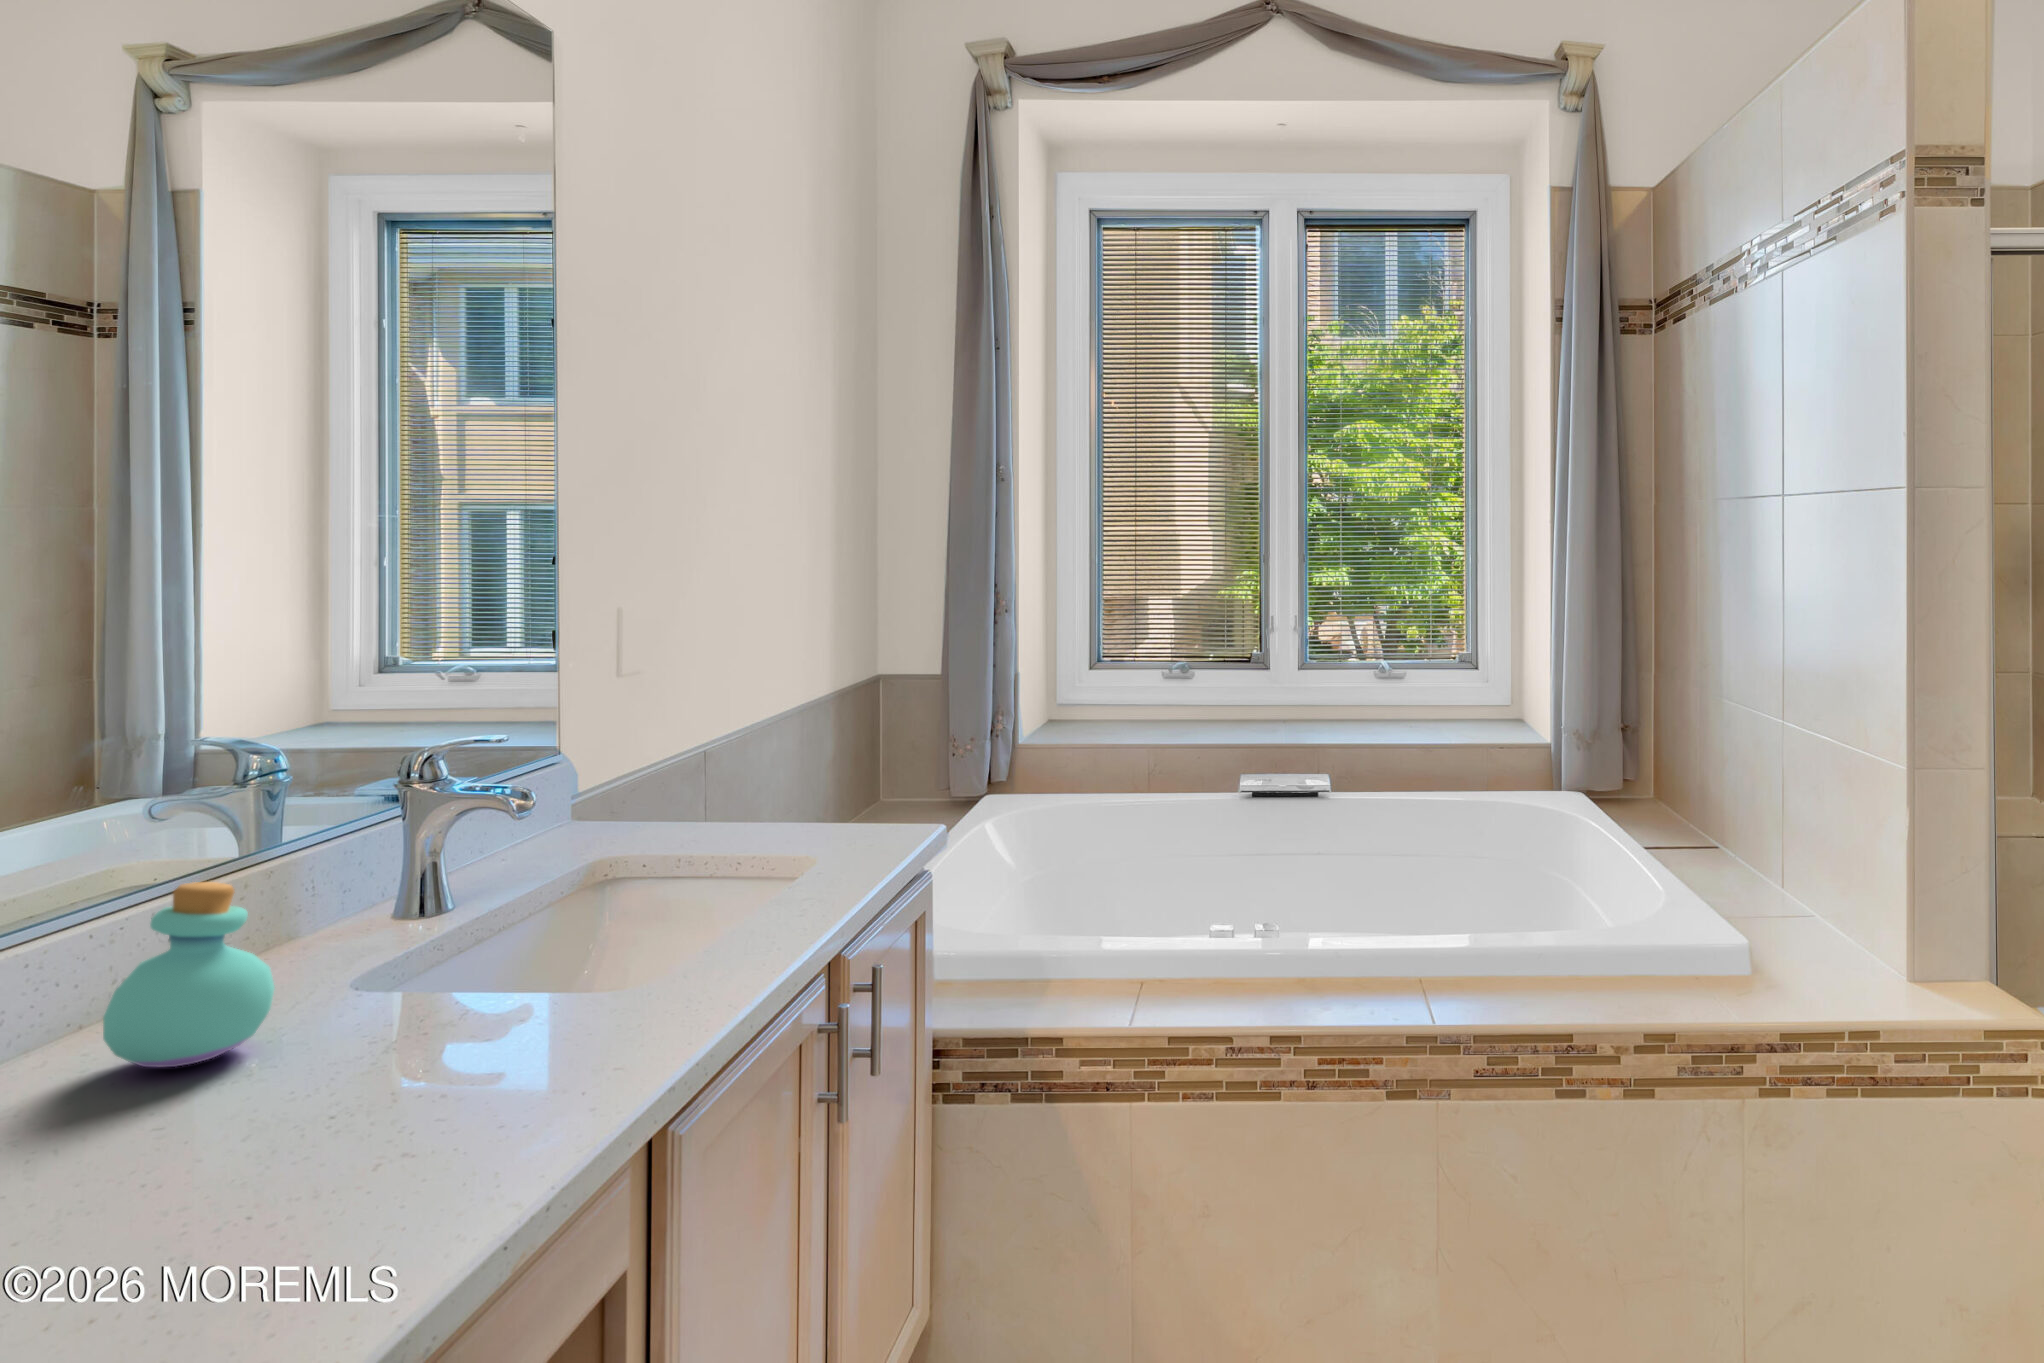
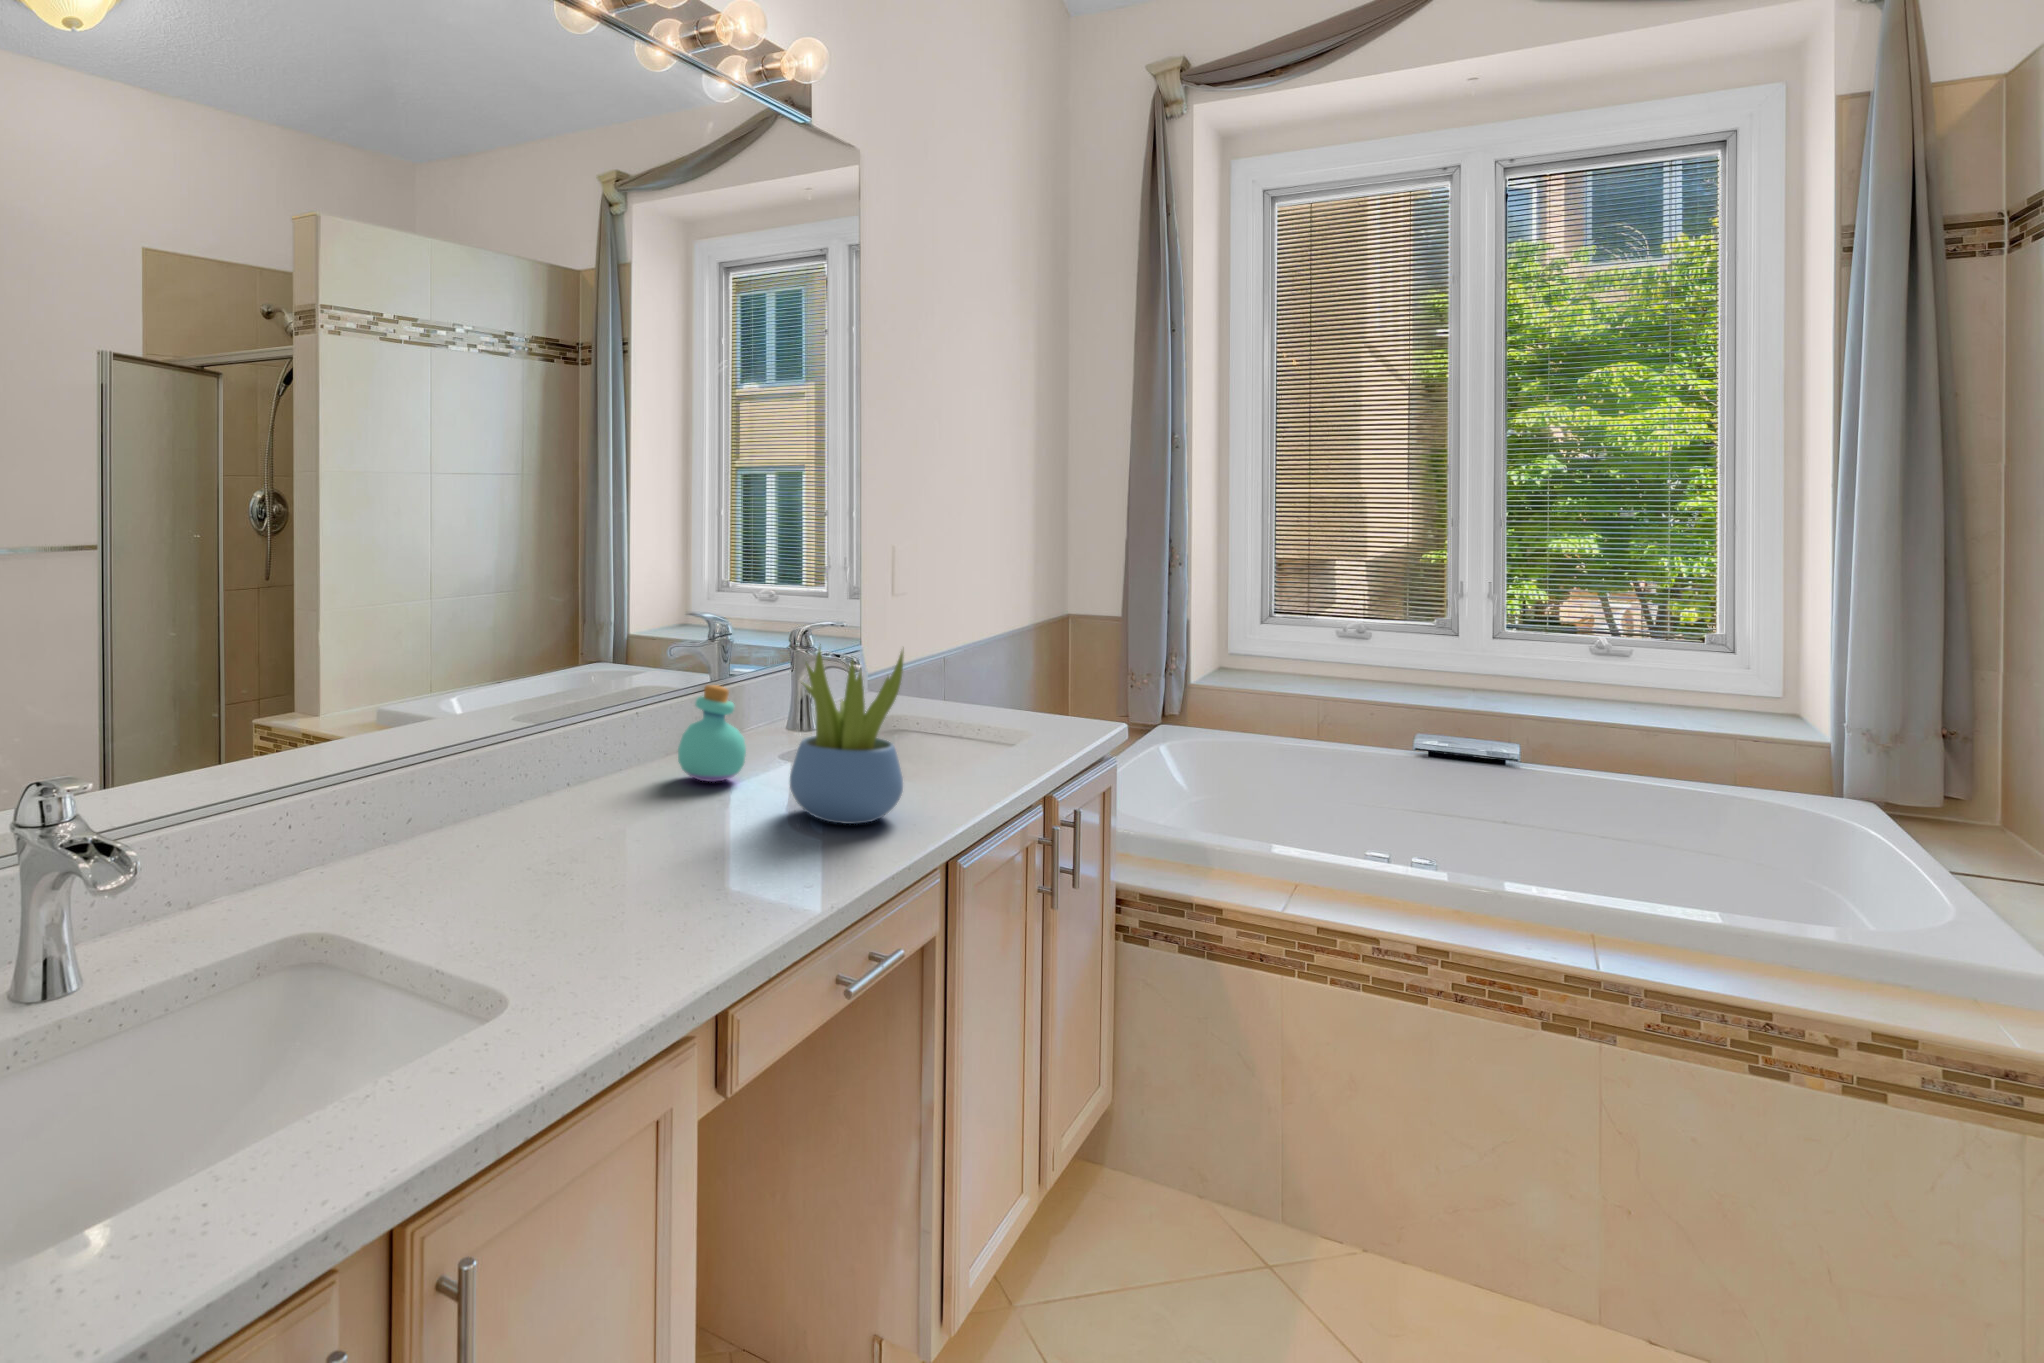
succulent plant: none [338,786,575,1116] -> present [790,644,904,824]

